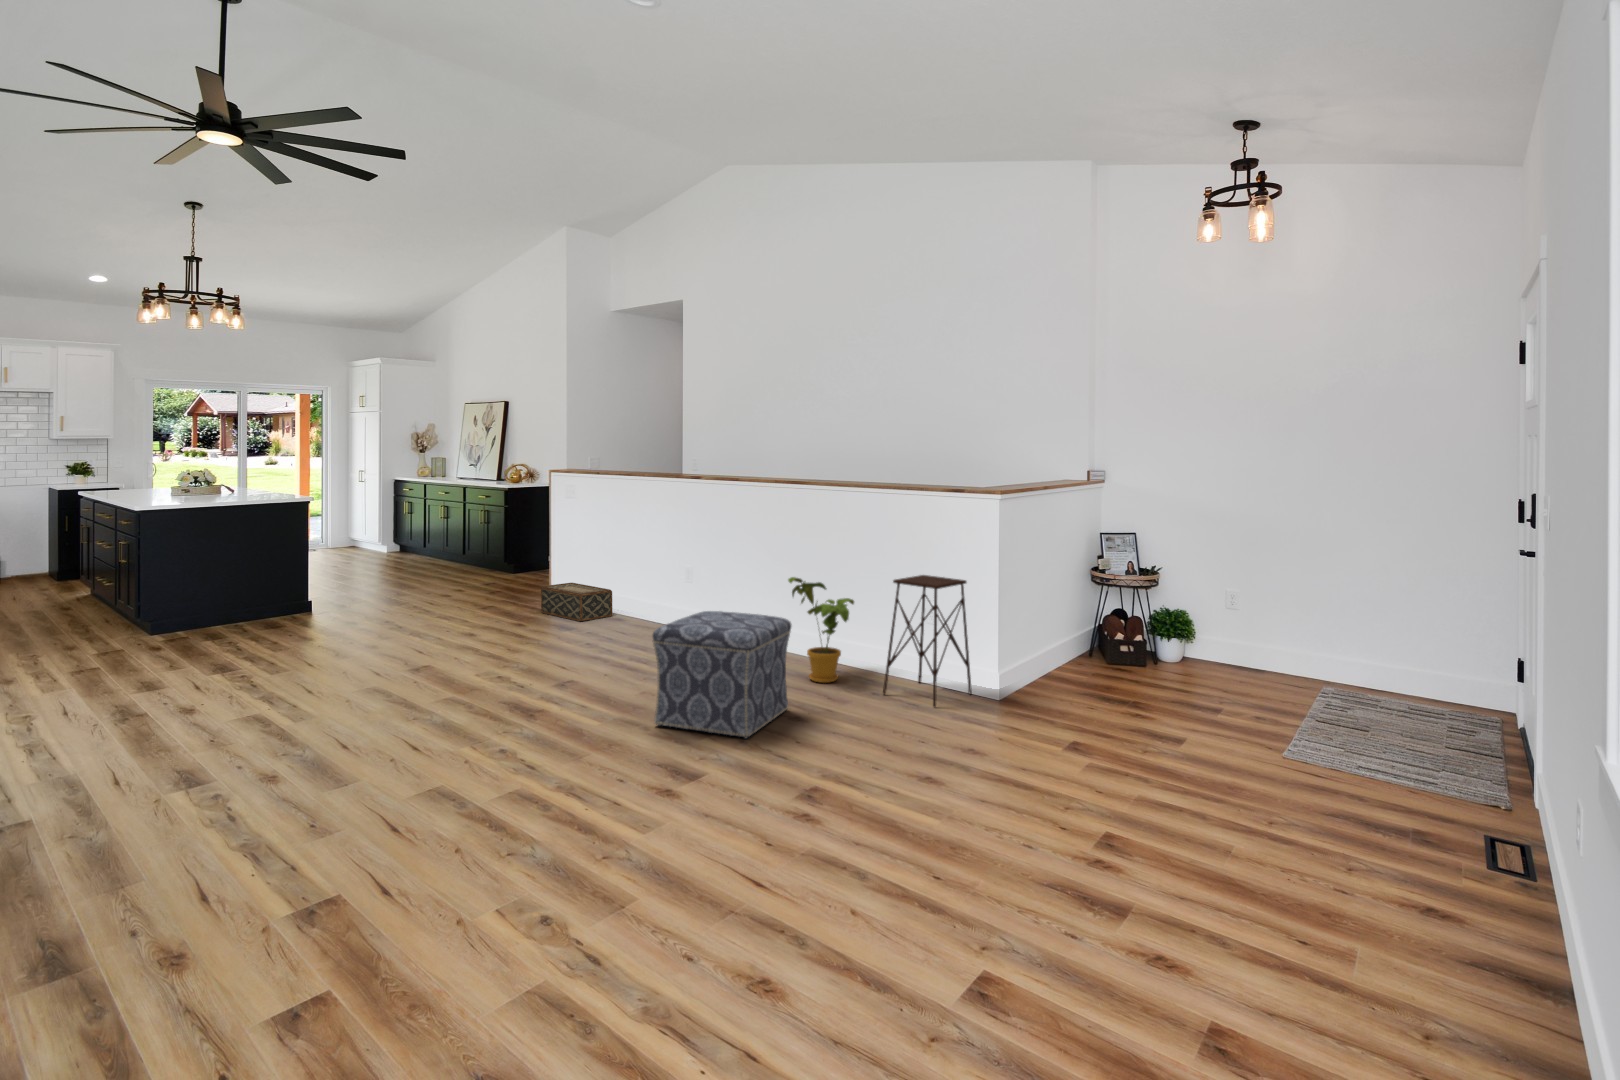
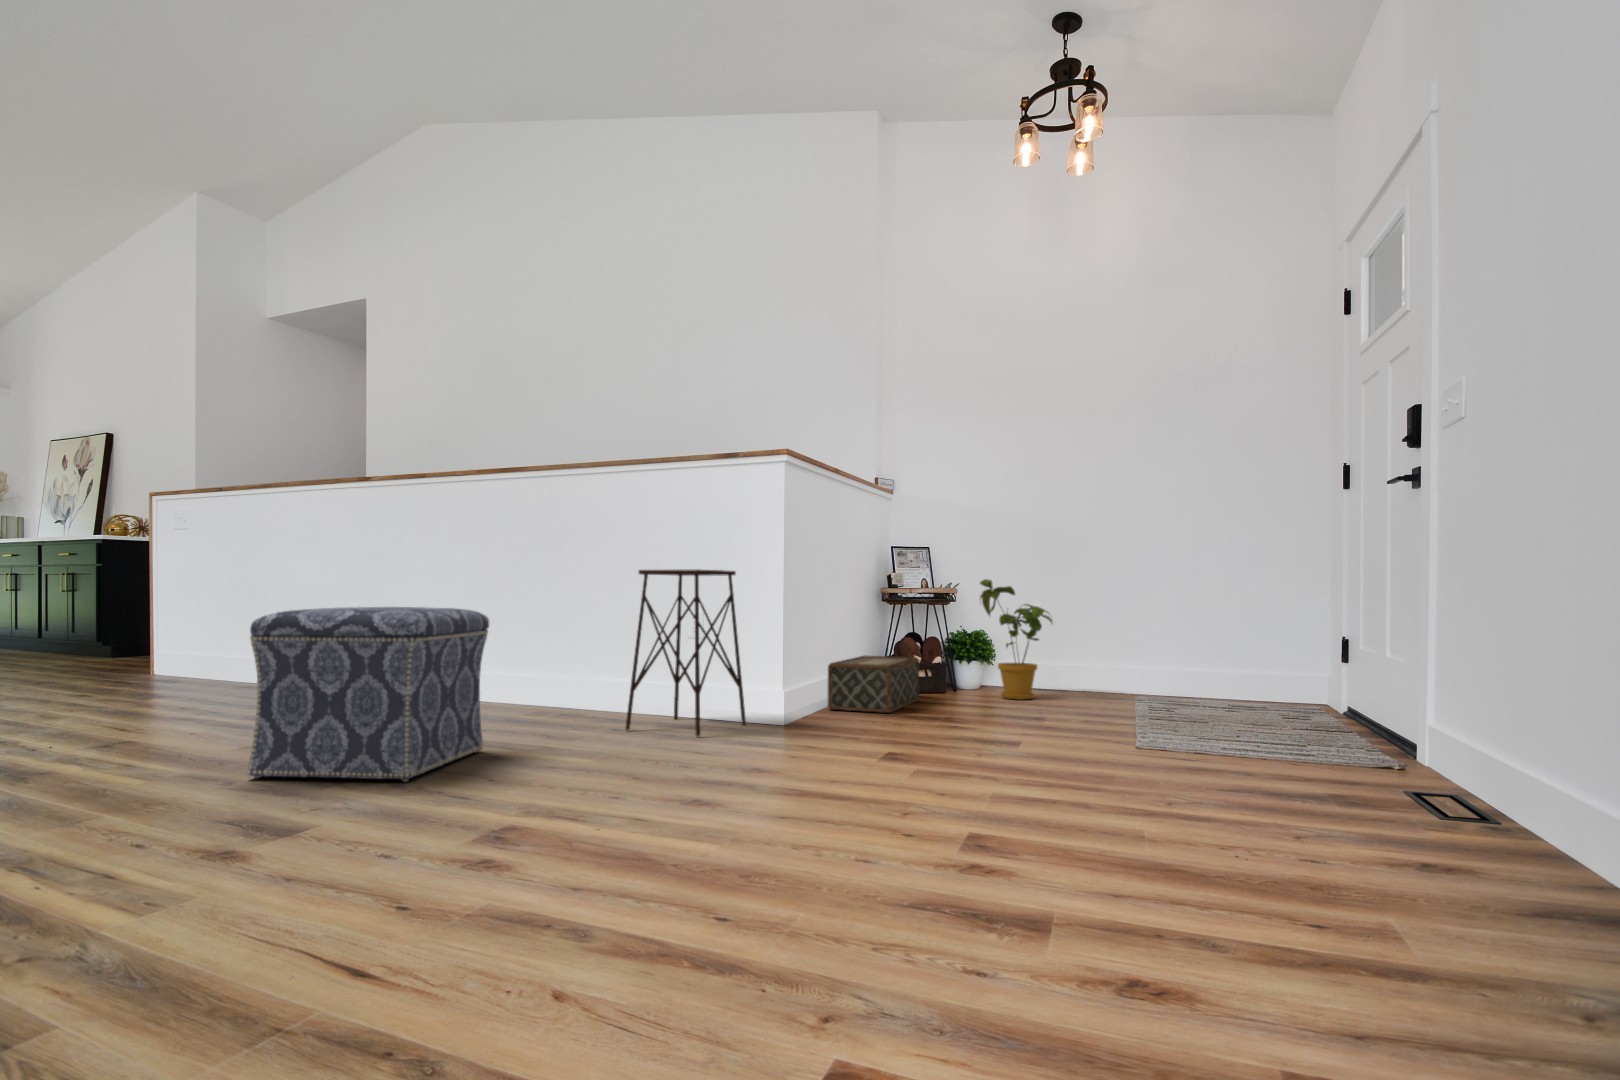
house plant: present [788,577,854,683] -> present [980,579,1052,700]
woven basket: present [541,583,613,621] -> present [828,655,919,713]

